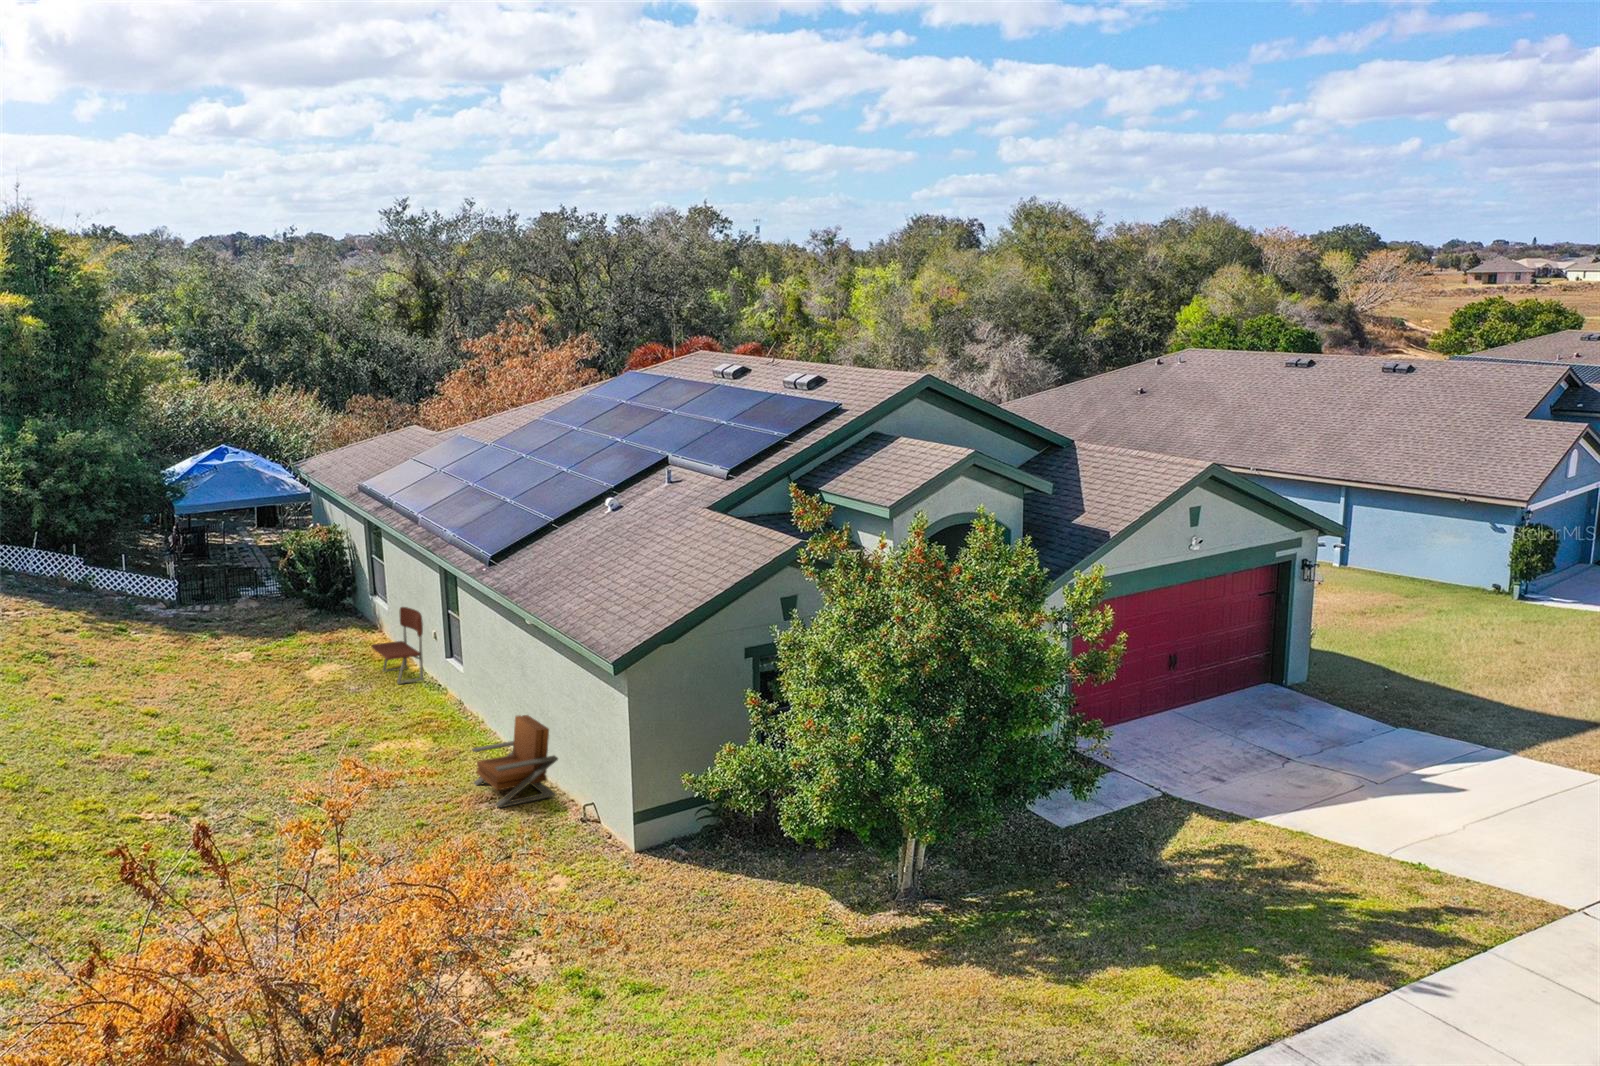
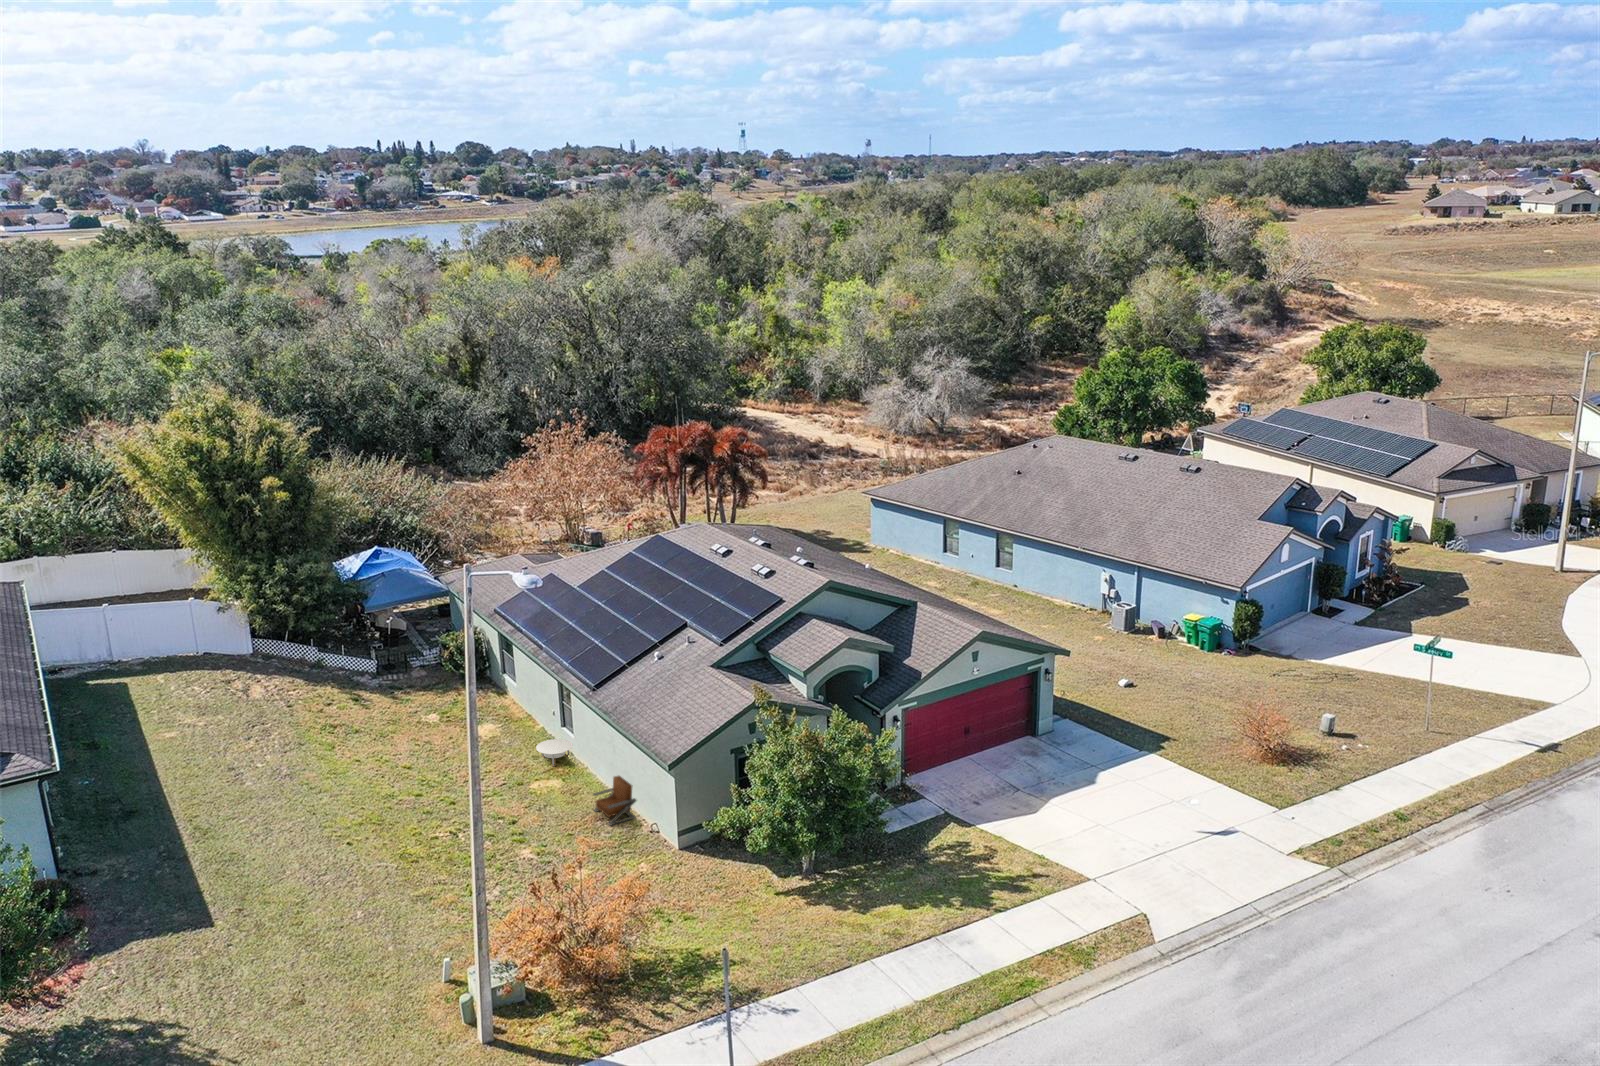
bench: present [372,607,424,684] -> none [515,693,547,740]
round table: none [391,676,459,719] -> present [536,739,573,767]

